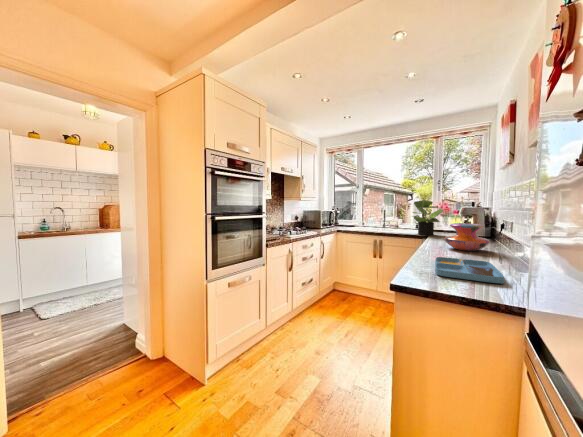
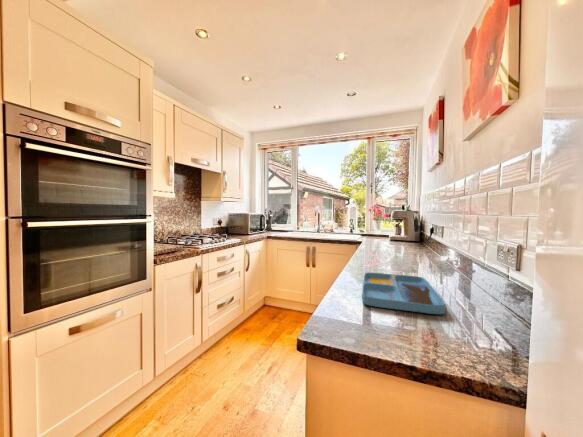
potted plant: present [413,200,443,235] -> none [344,202,376,241]
decorative vase: present [444,223,490,251] -> none [376,228,422,260]

